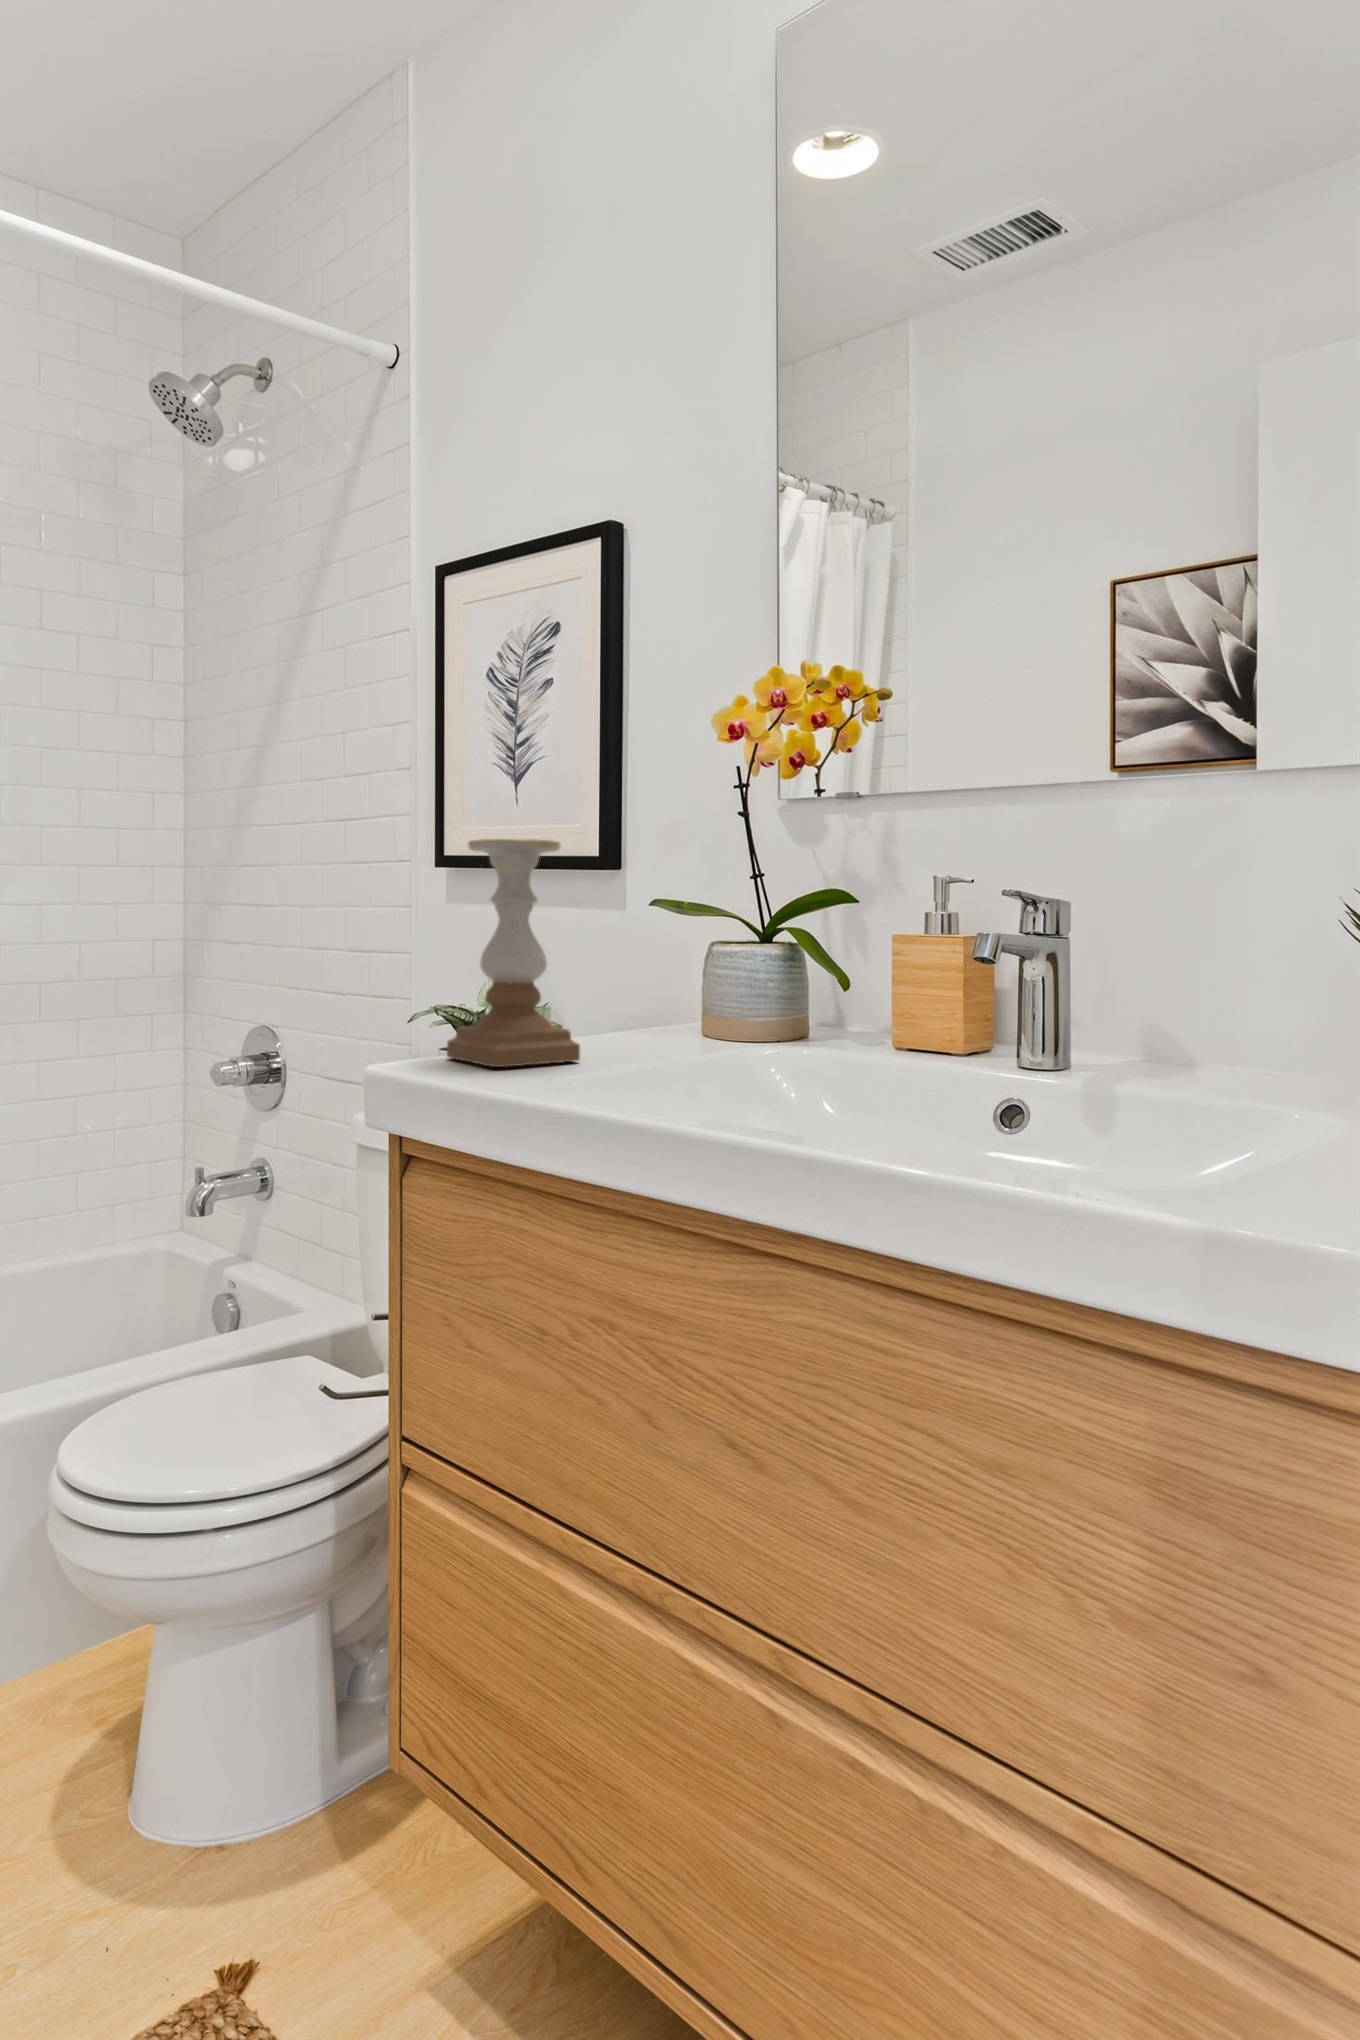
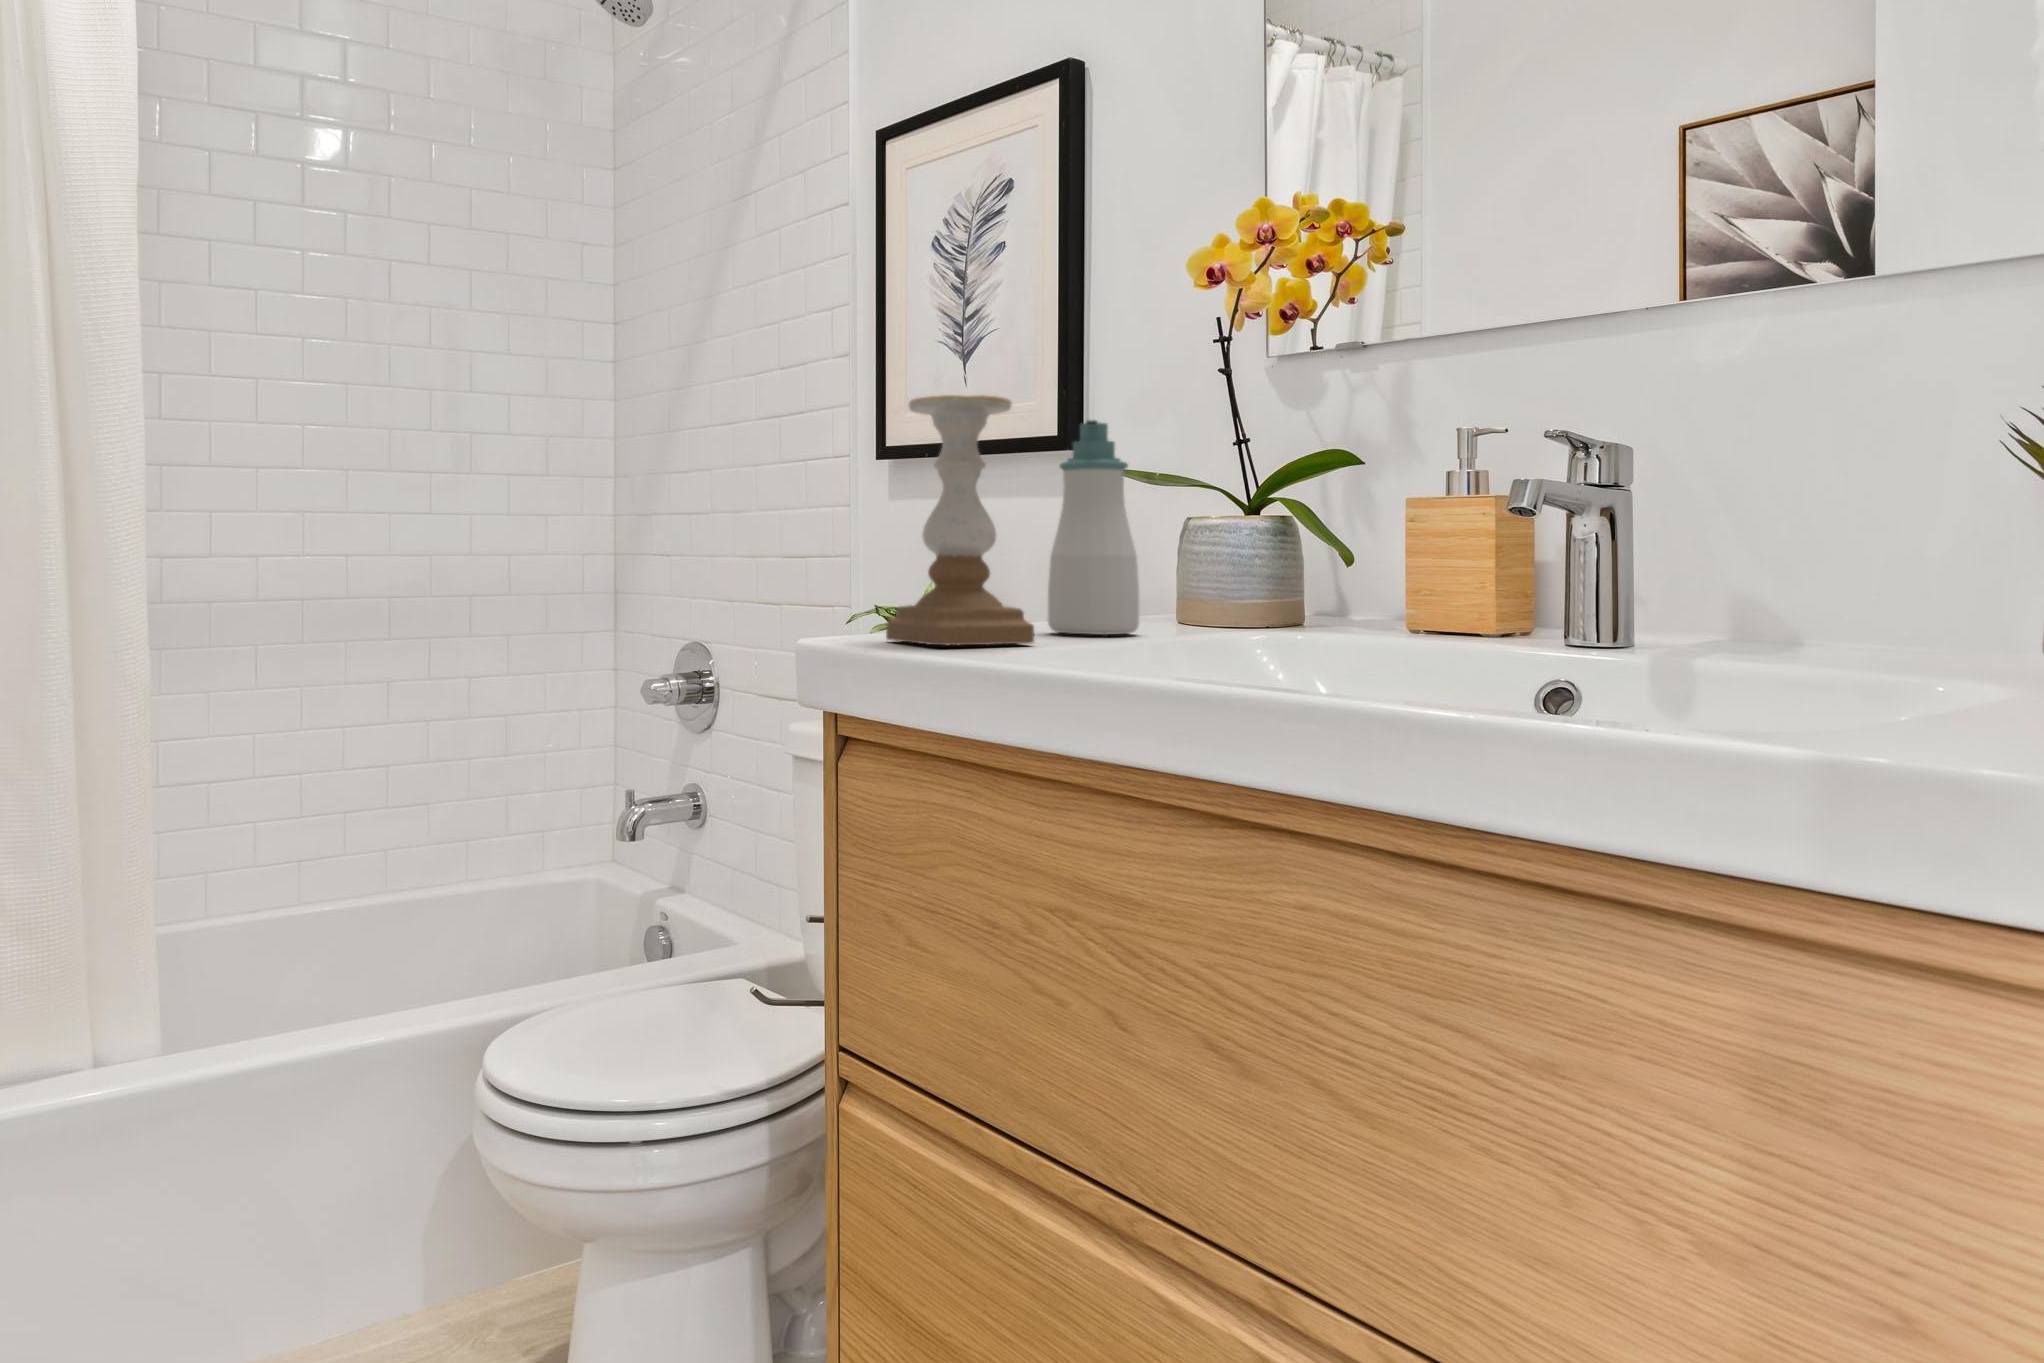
soap bottle: none [591,854,671,1044] -> present [1048,420,1139,635]

